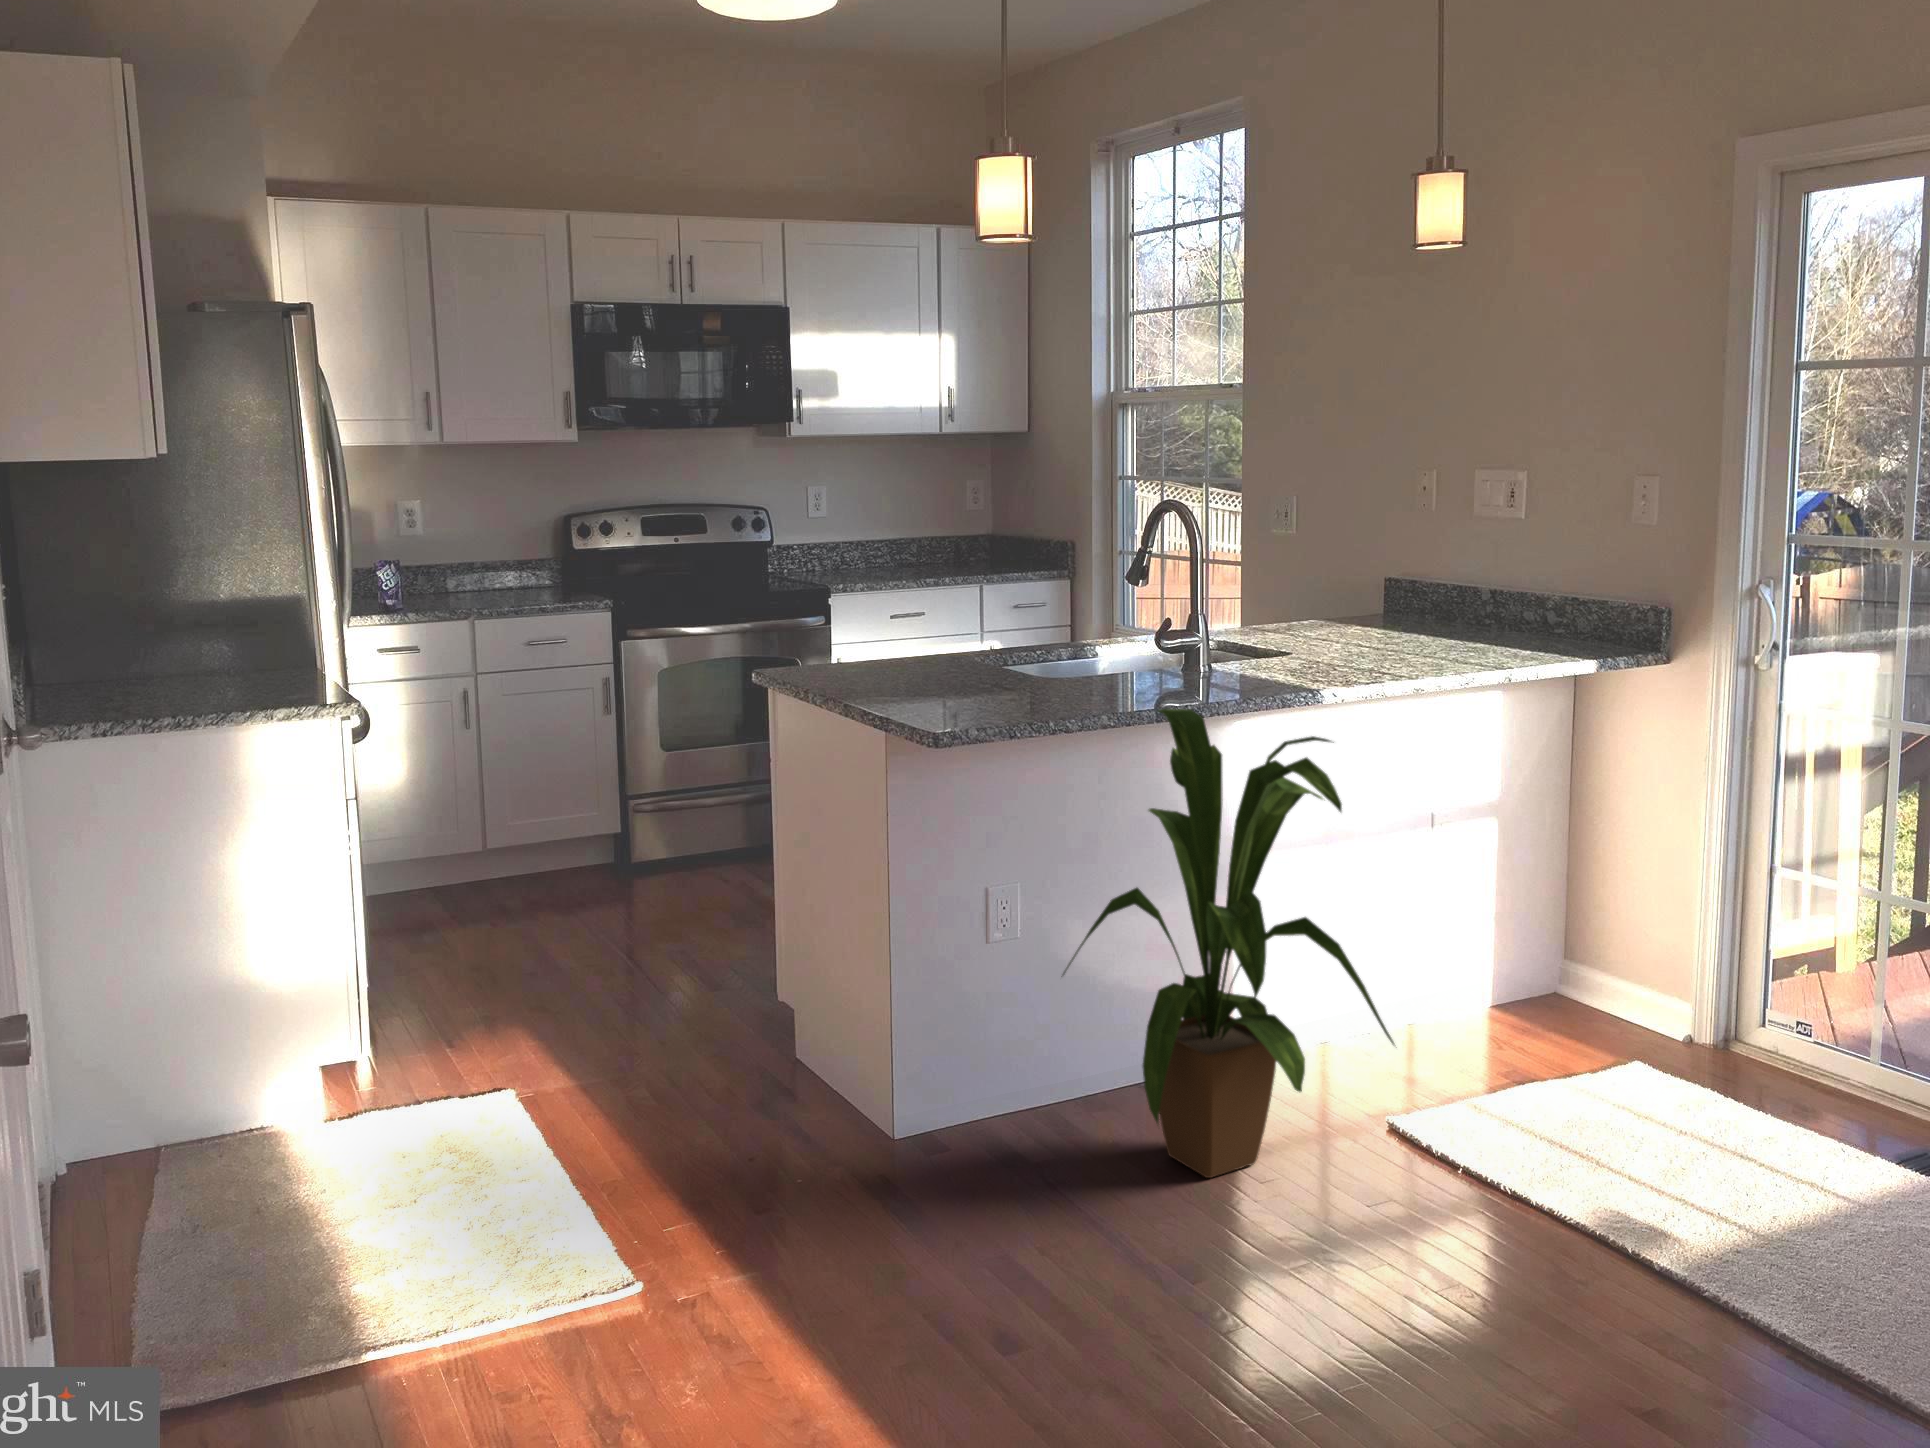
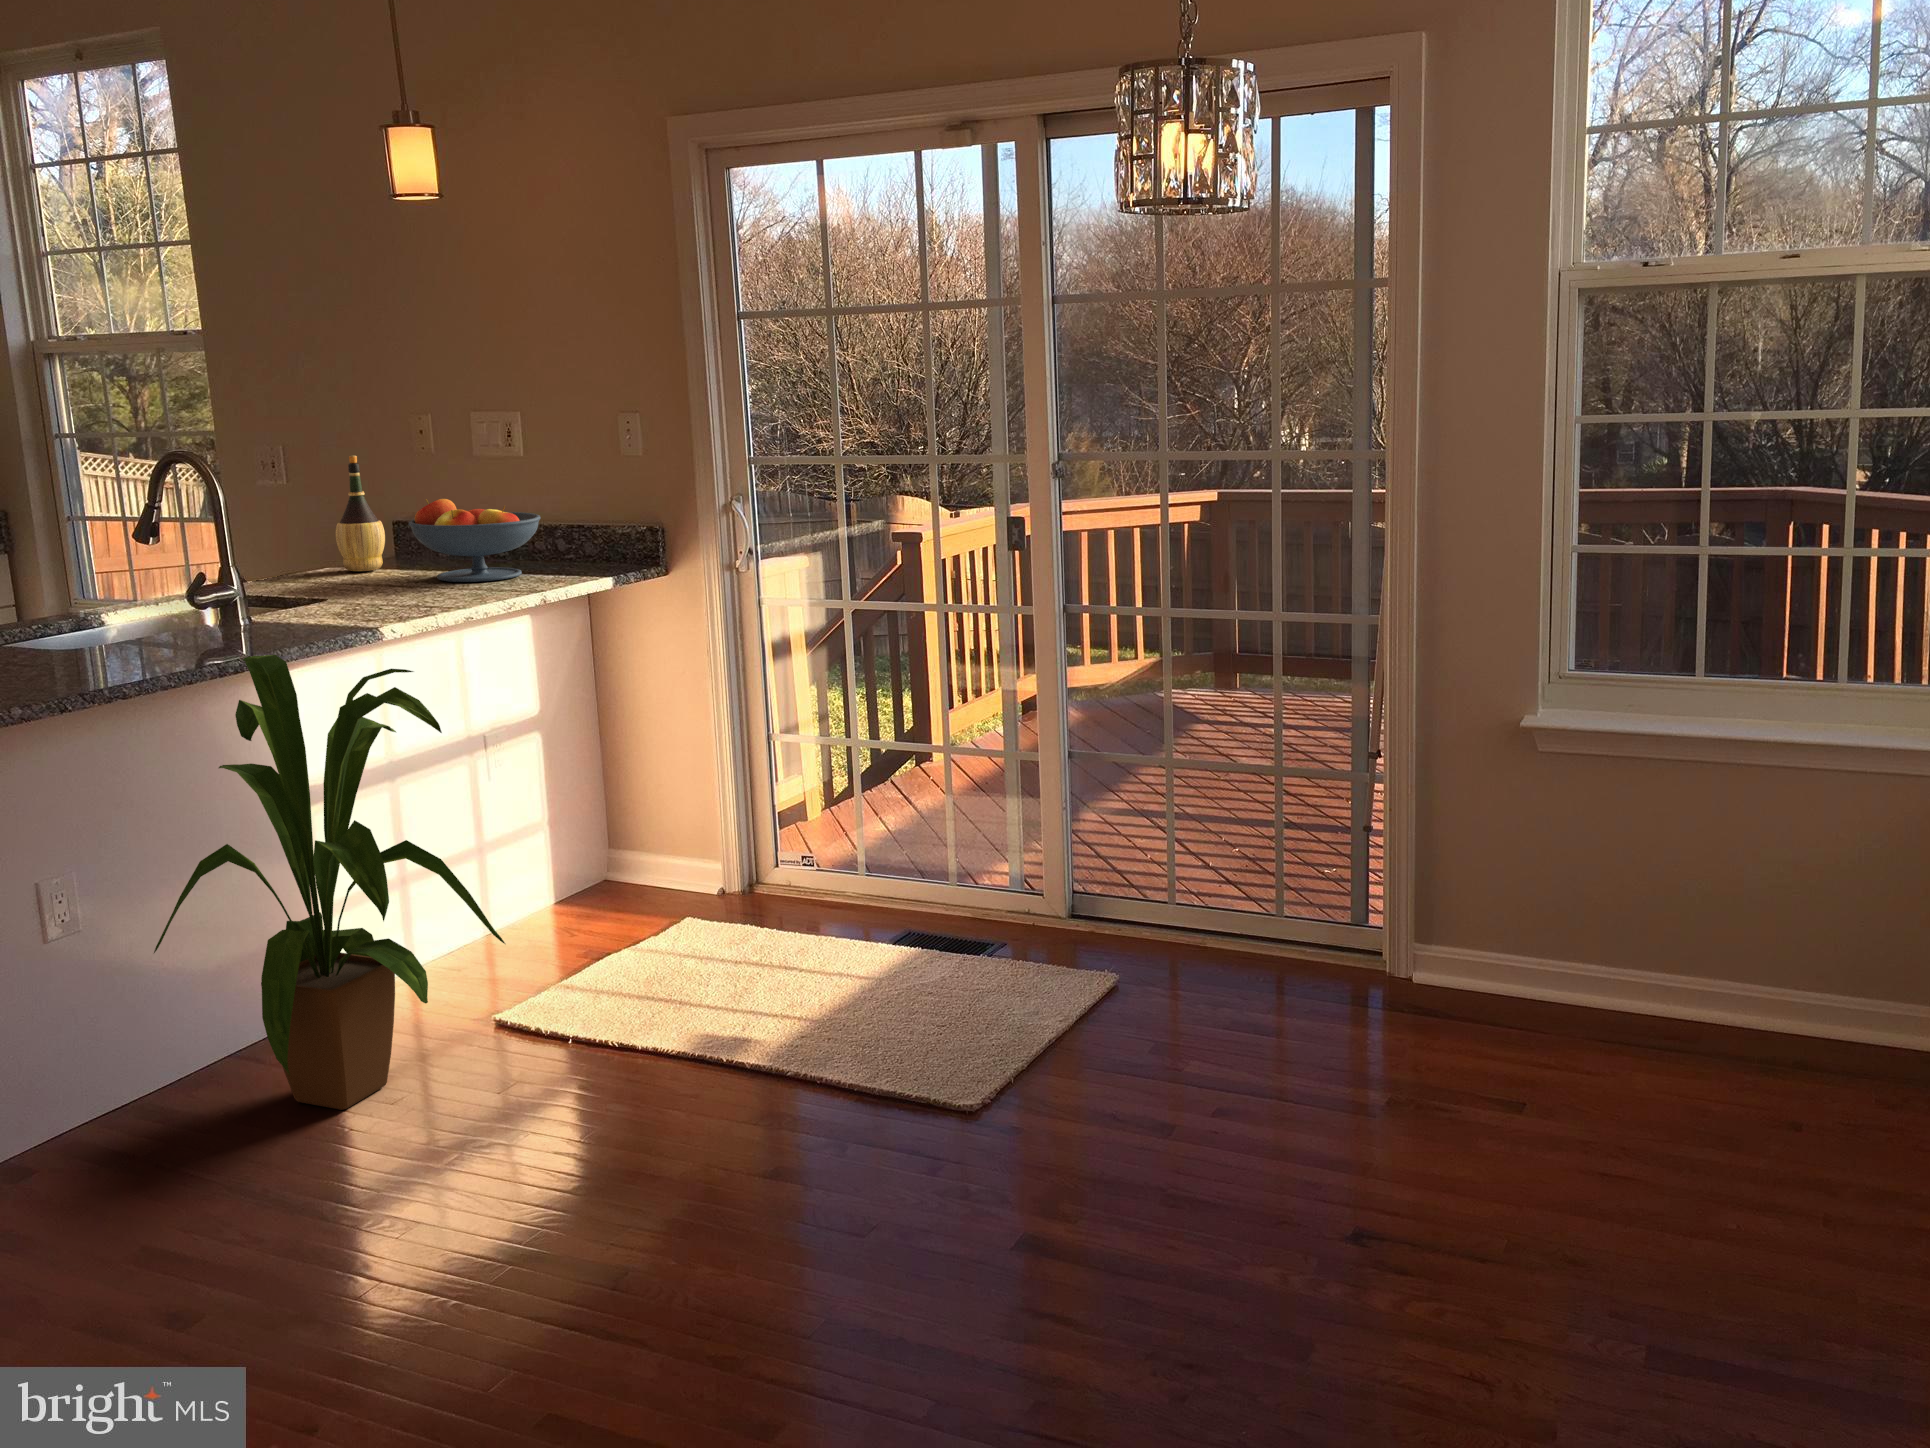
wine bottle: none [1323,510,1371,628] -> present [336,456,385,571]
fruit bowl: none [1389,559,1530,651] -> present [408,499,541,582]

